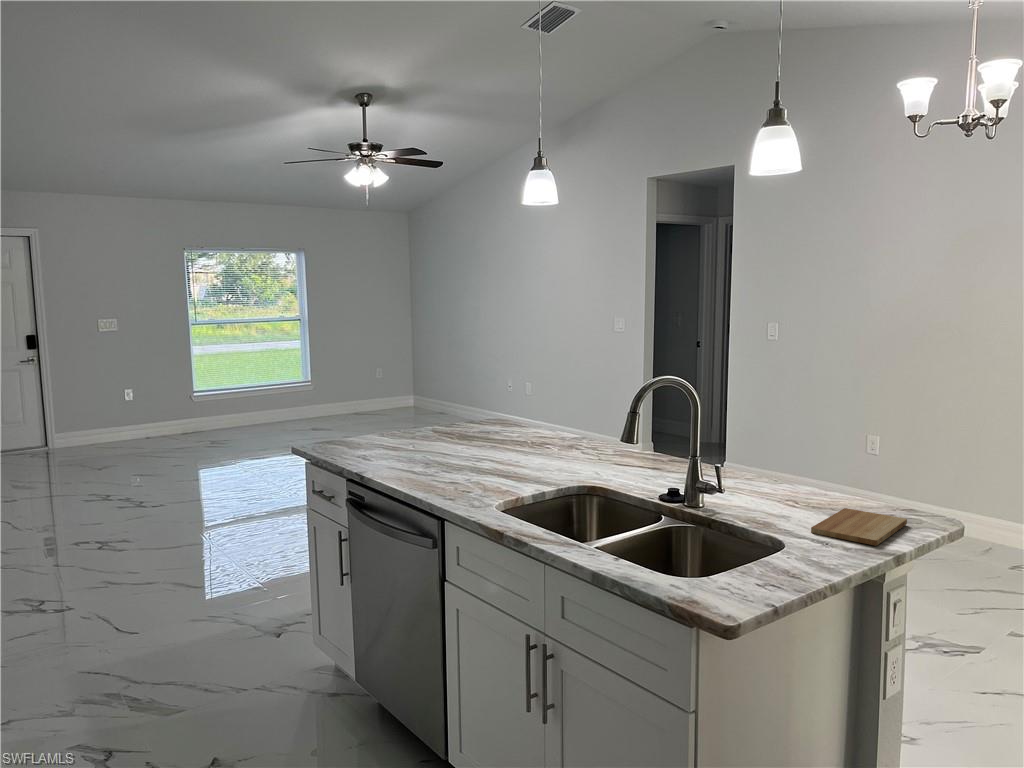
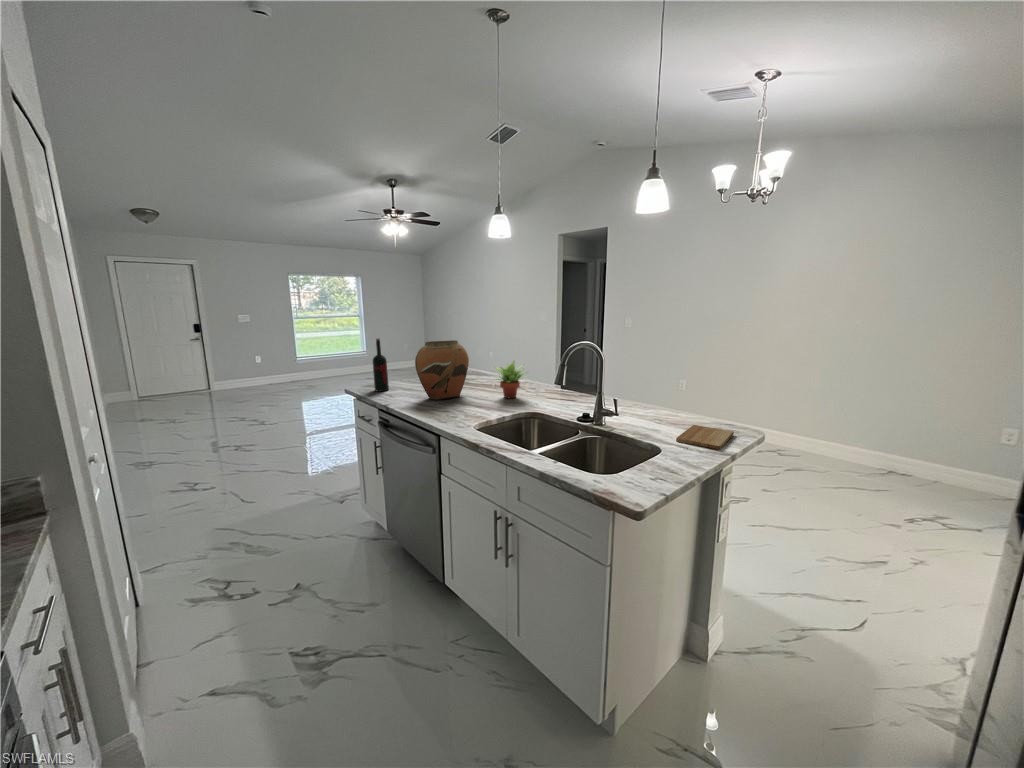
wine bottle: none [337,366,361,450] -> present [373,338,389,391]
vase: none [405,370,488,464] -> present [415,340,469,400]
succulent plant: none [527,402,584,463] -> present [495,361,526,398]

